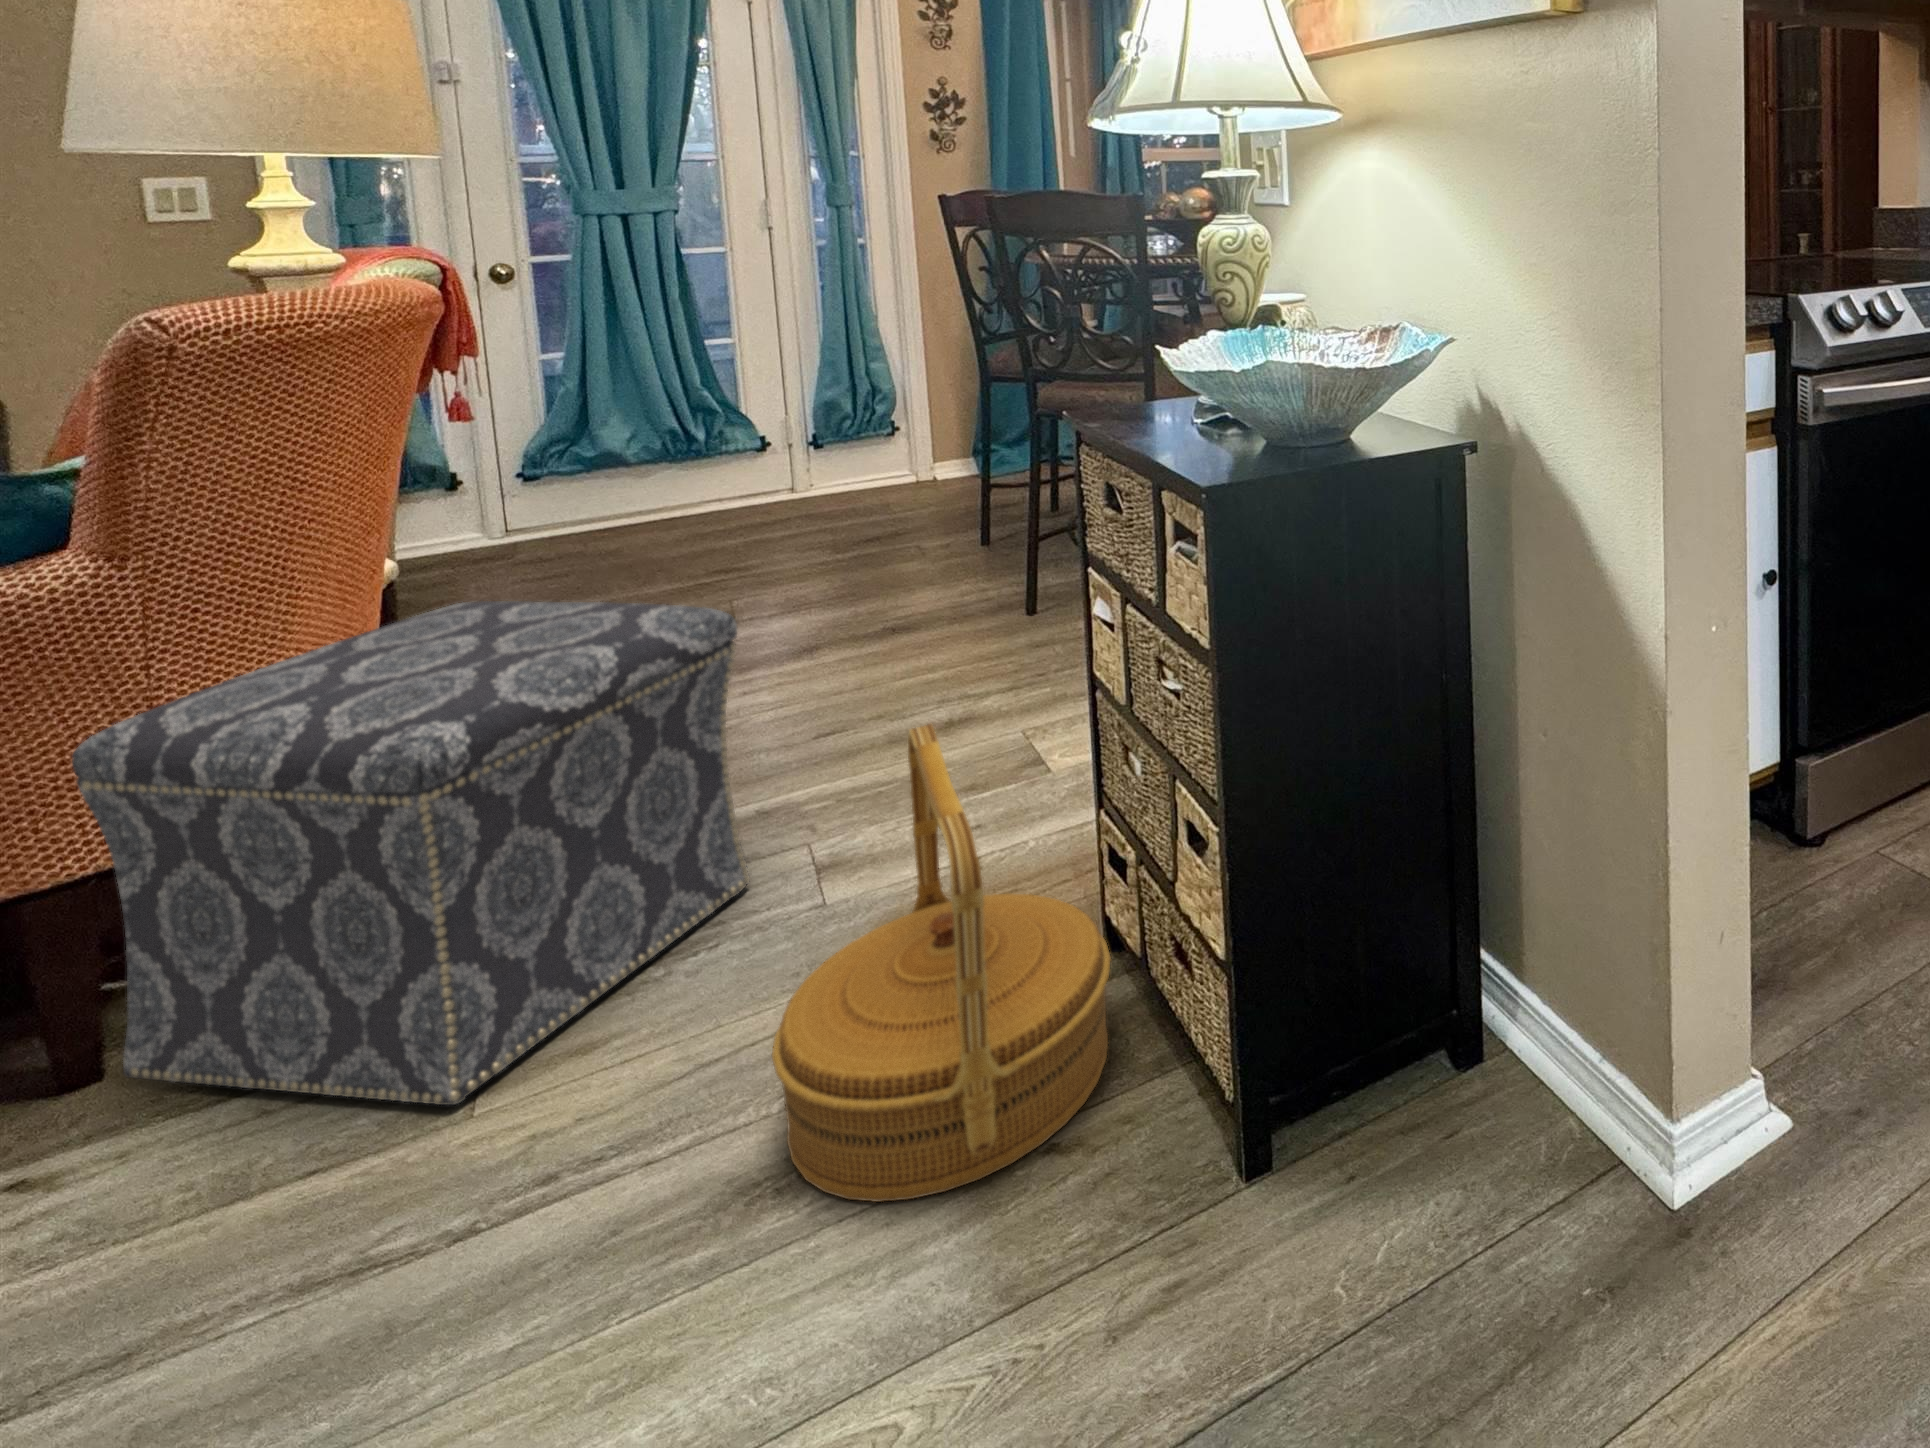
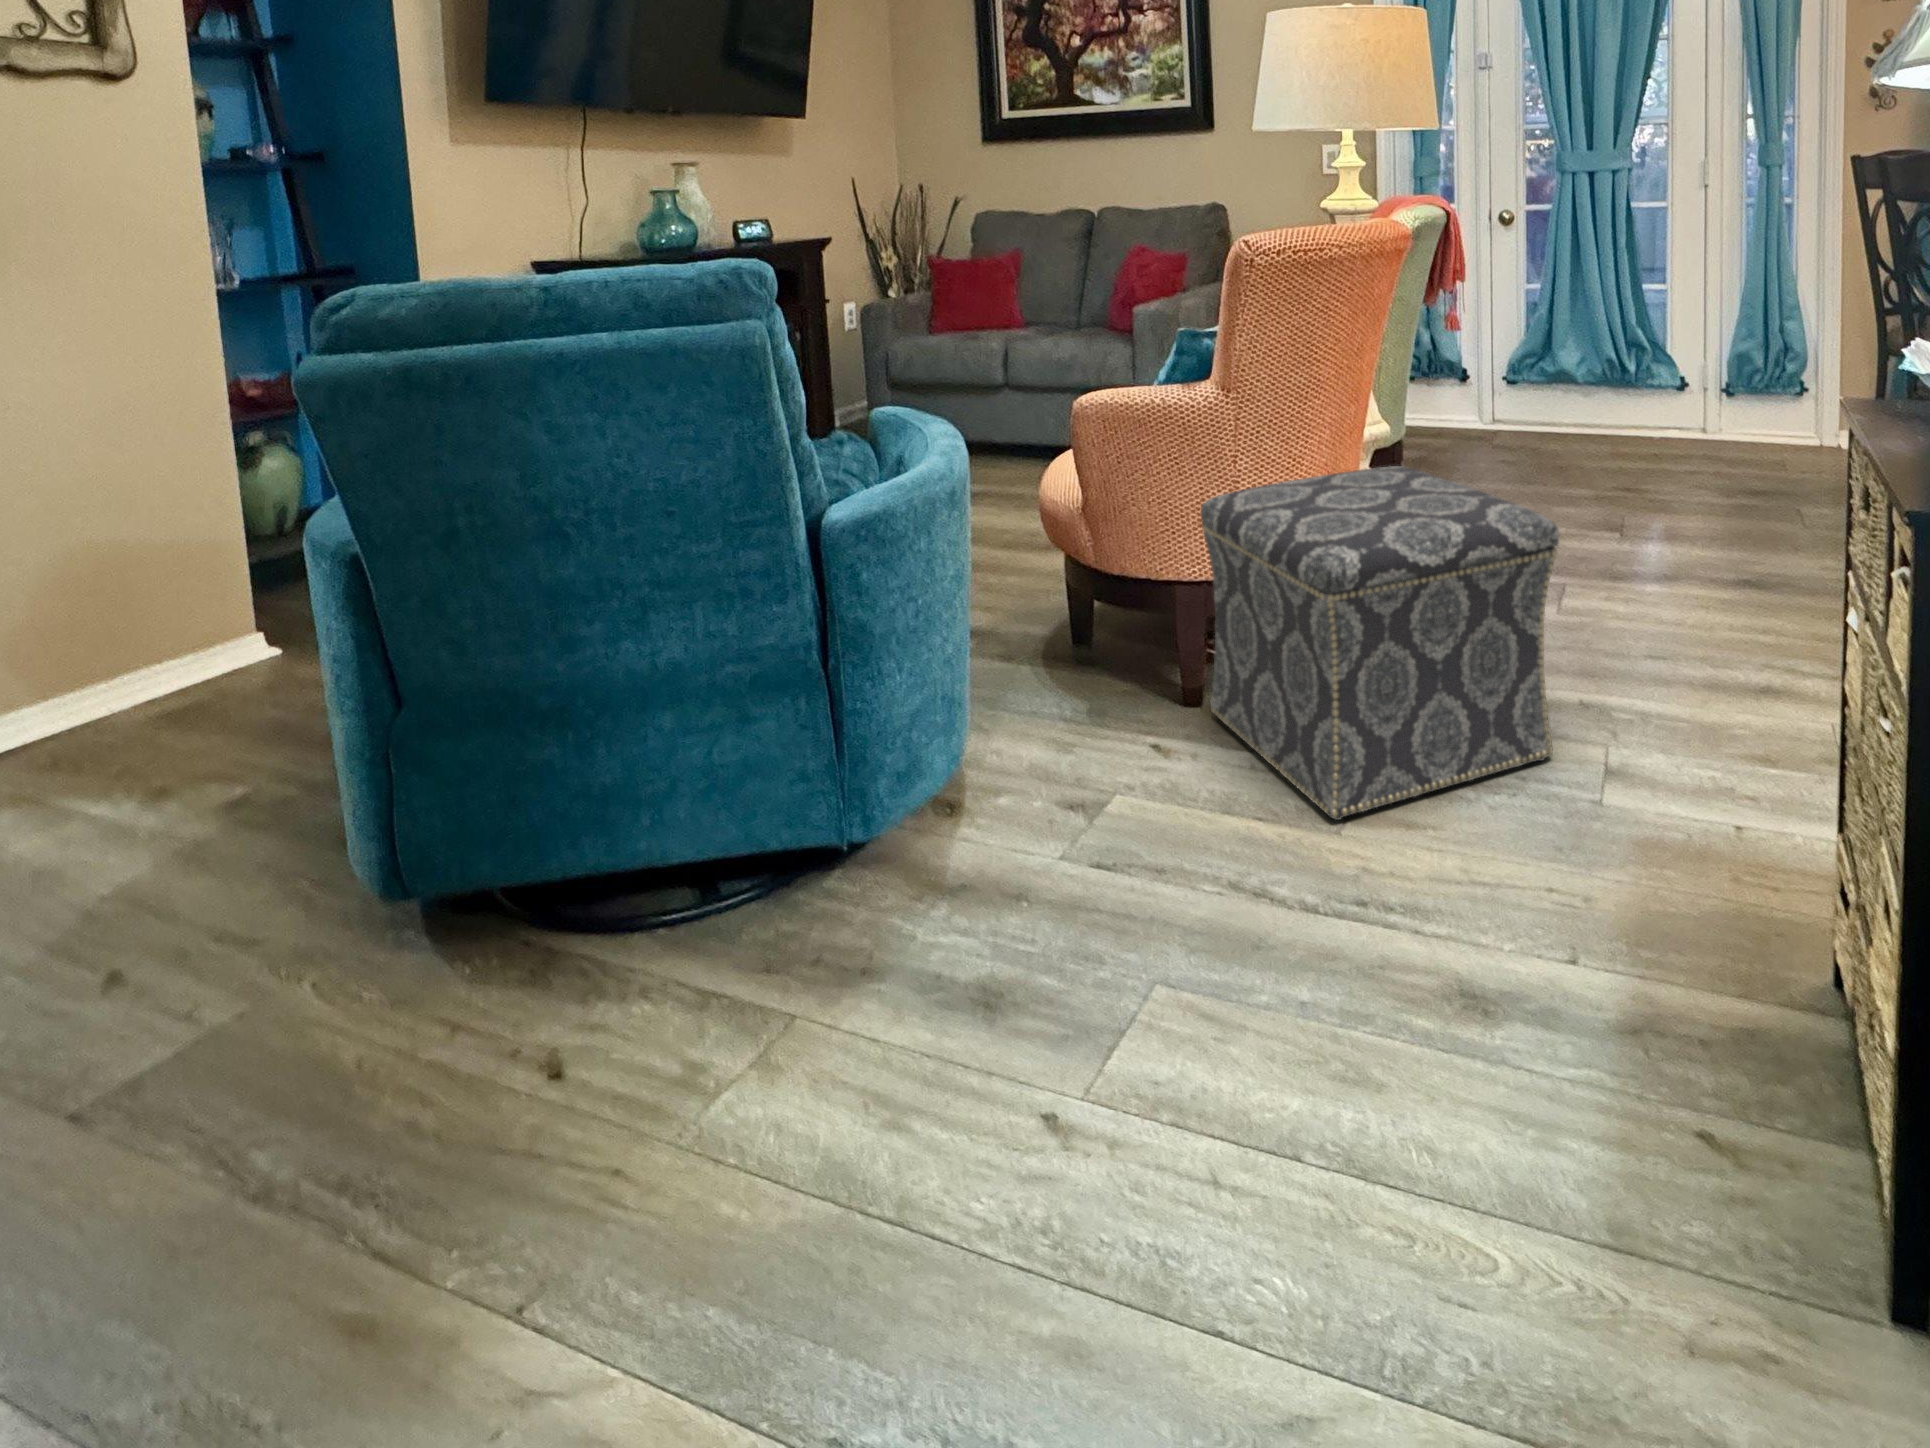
woven basket: present [772,724,1110,1202] -> none [1495,673,1810,1126]

